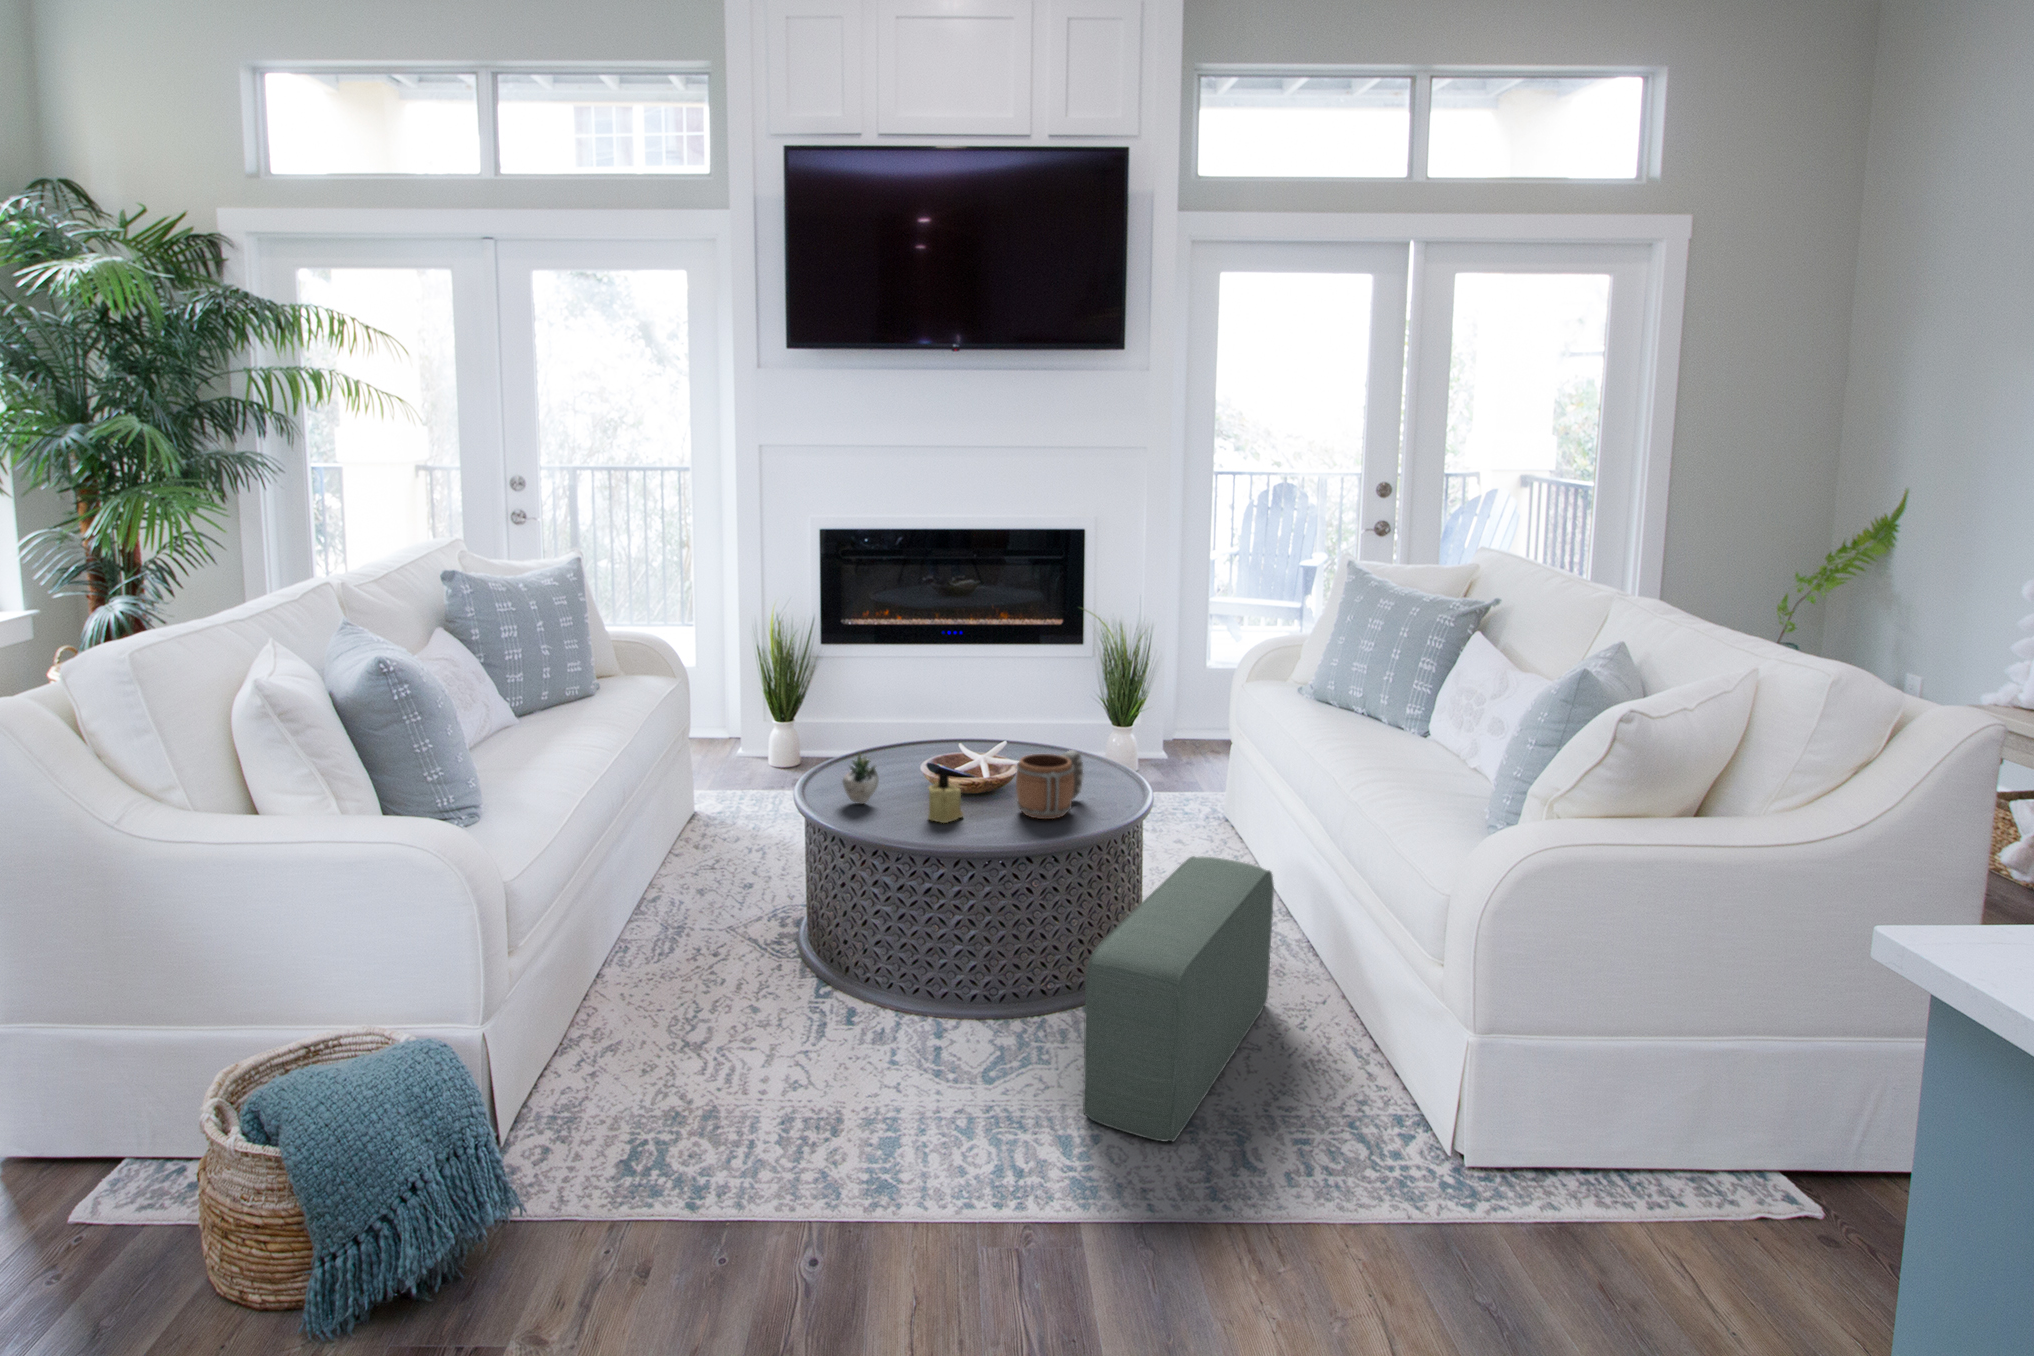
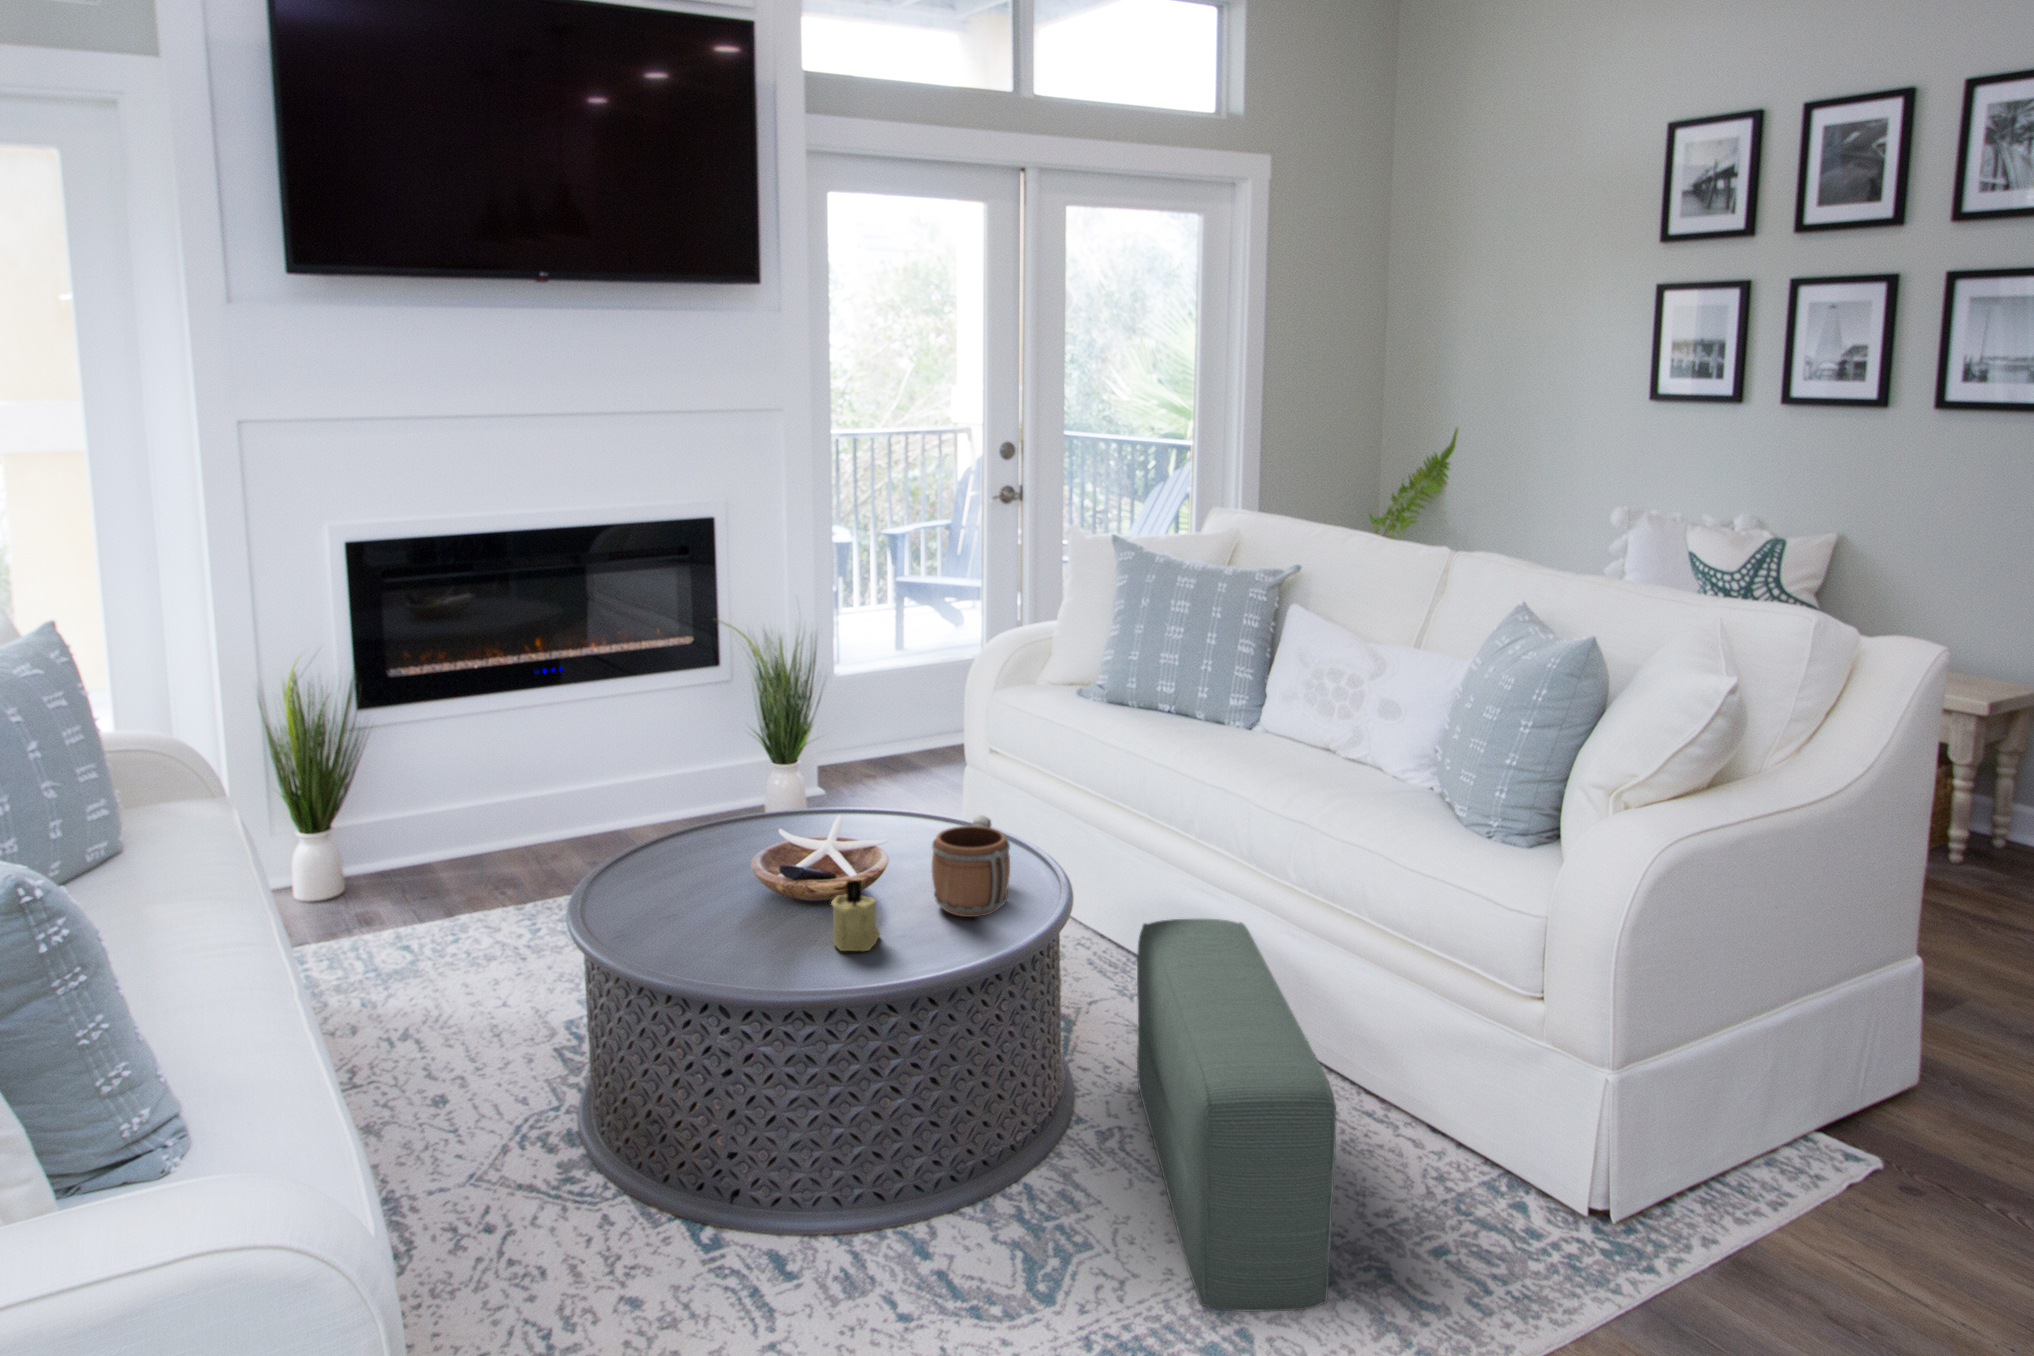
succulent plant: present [843,752,879,804] -> none [688,850,789,948]

